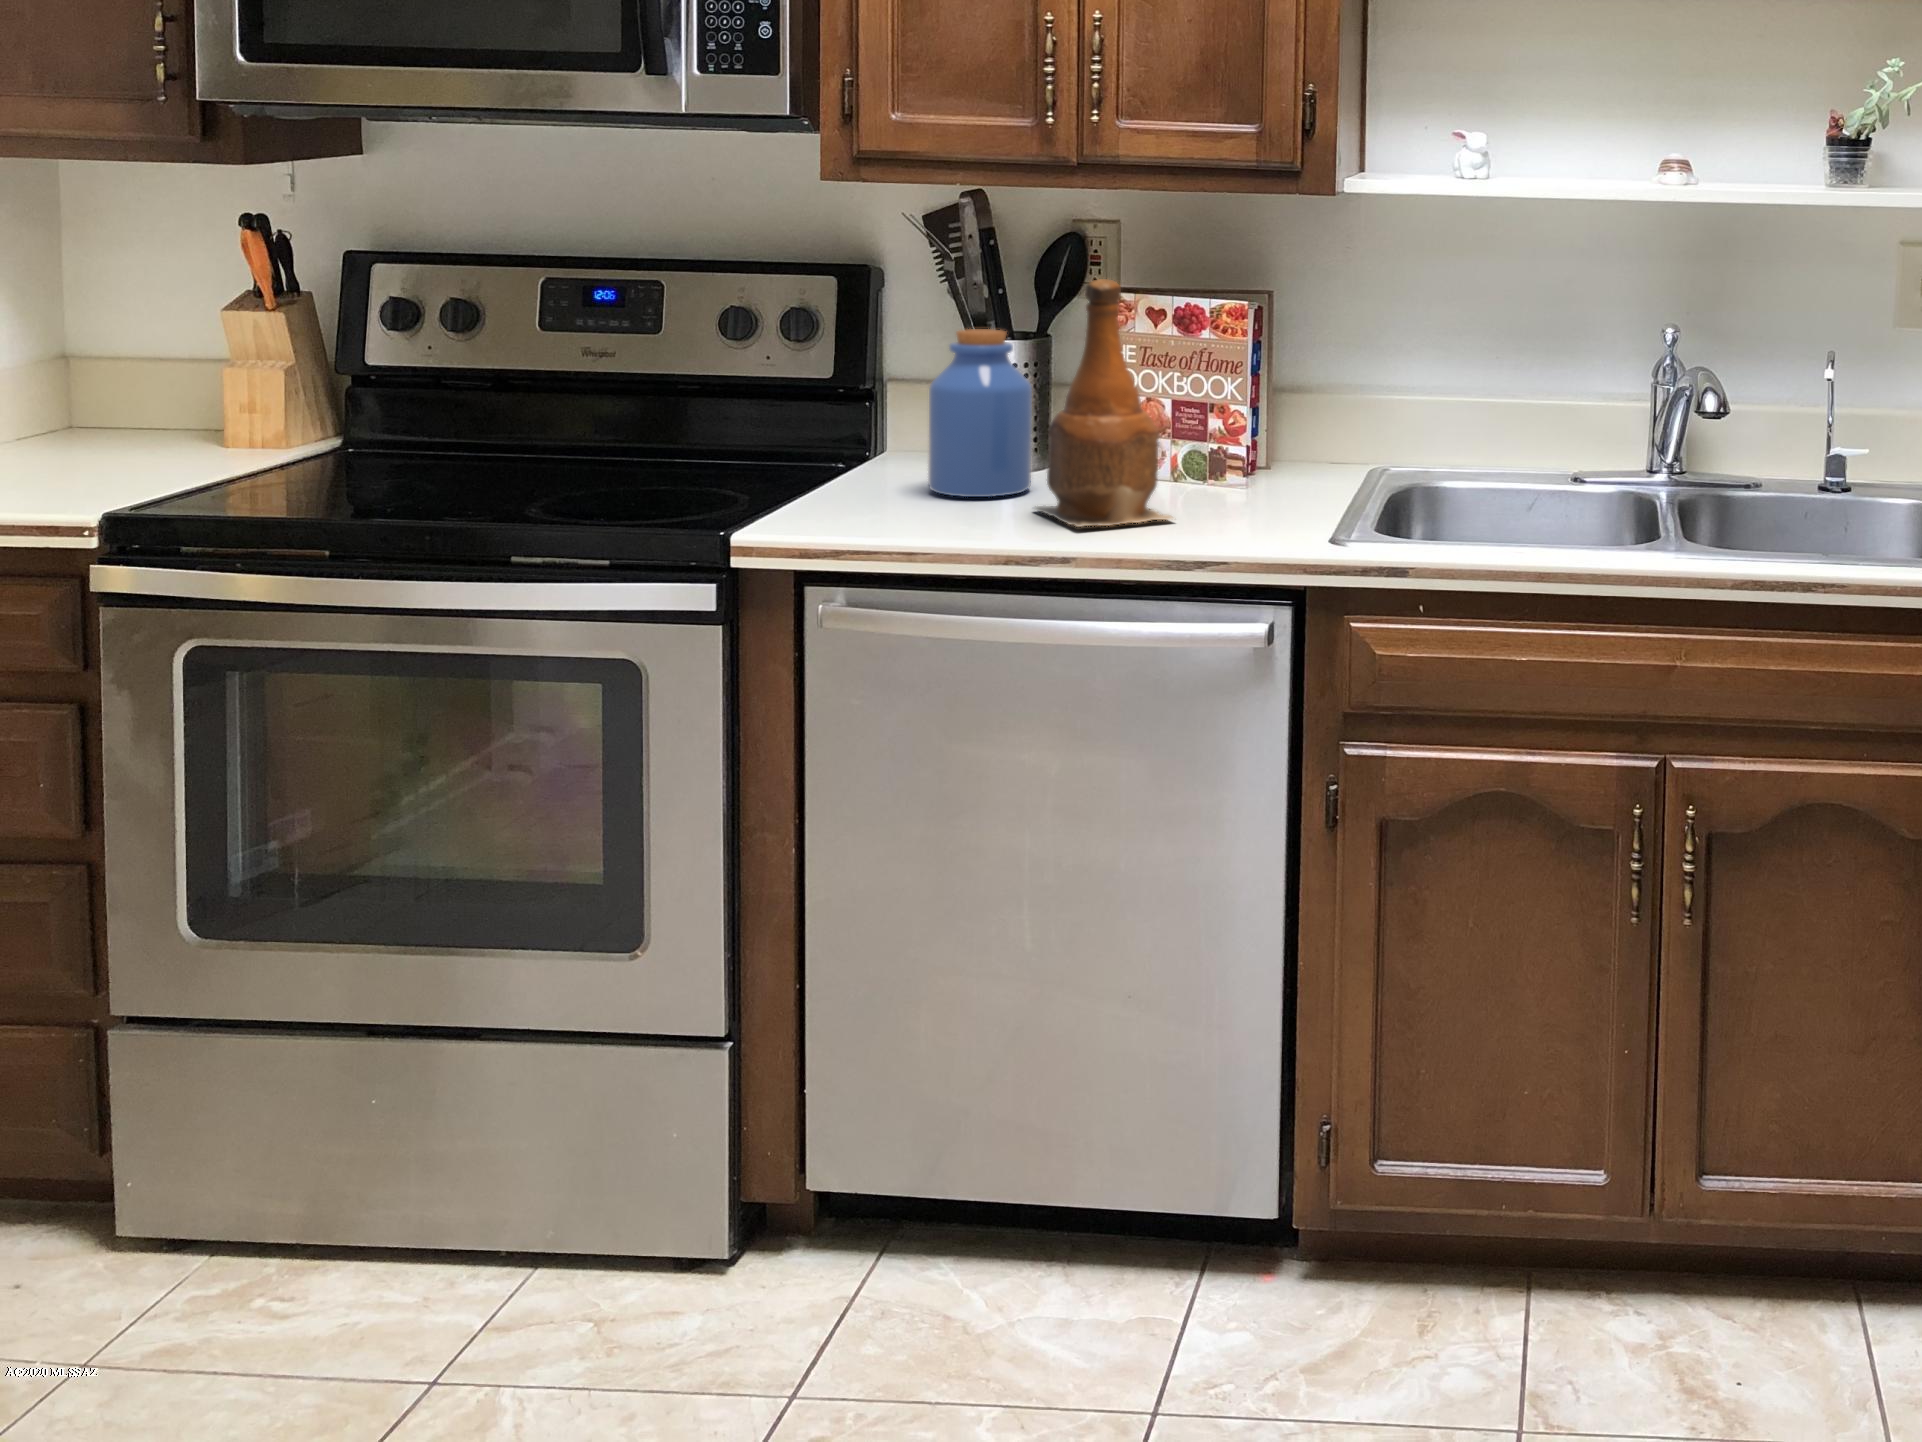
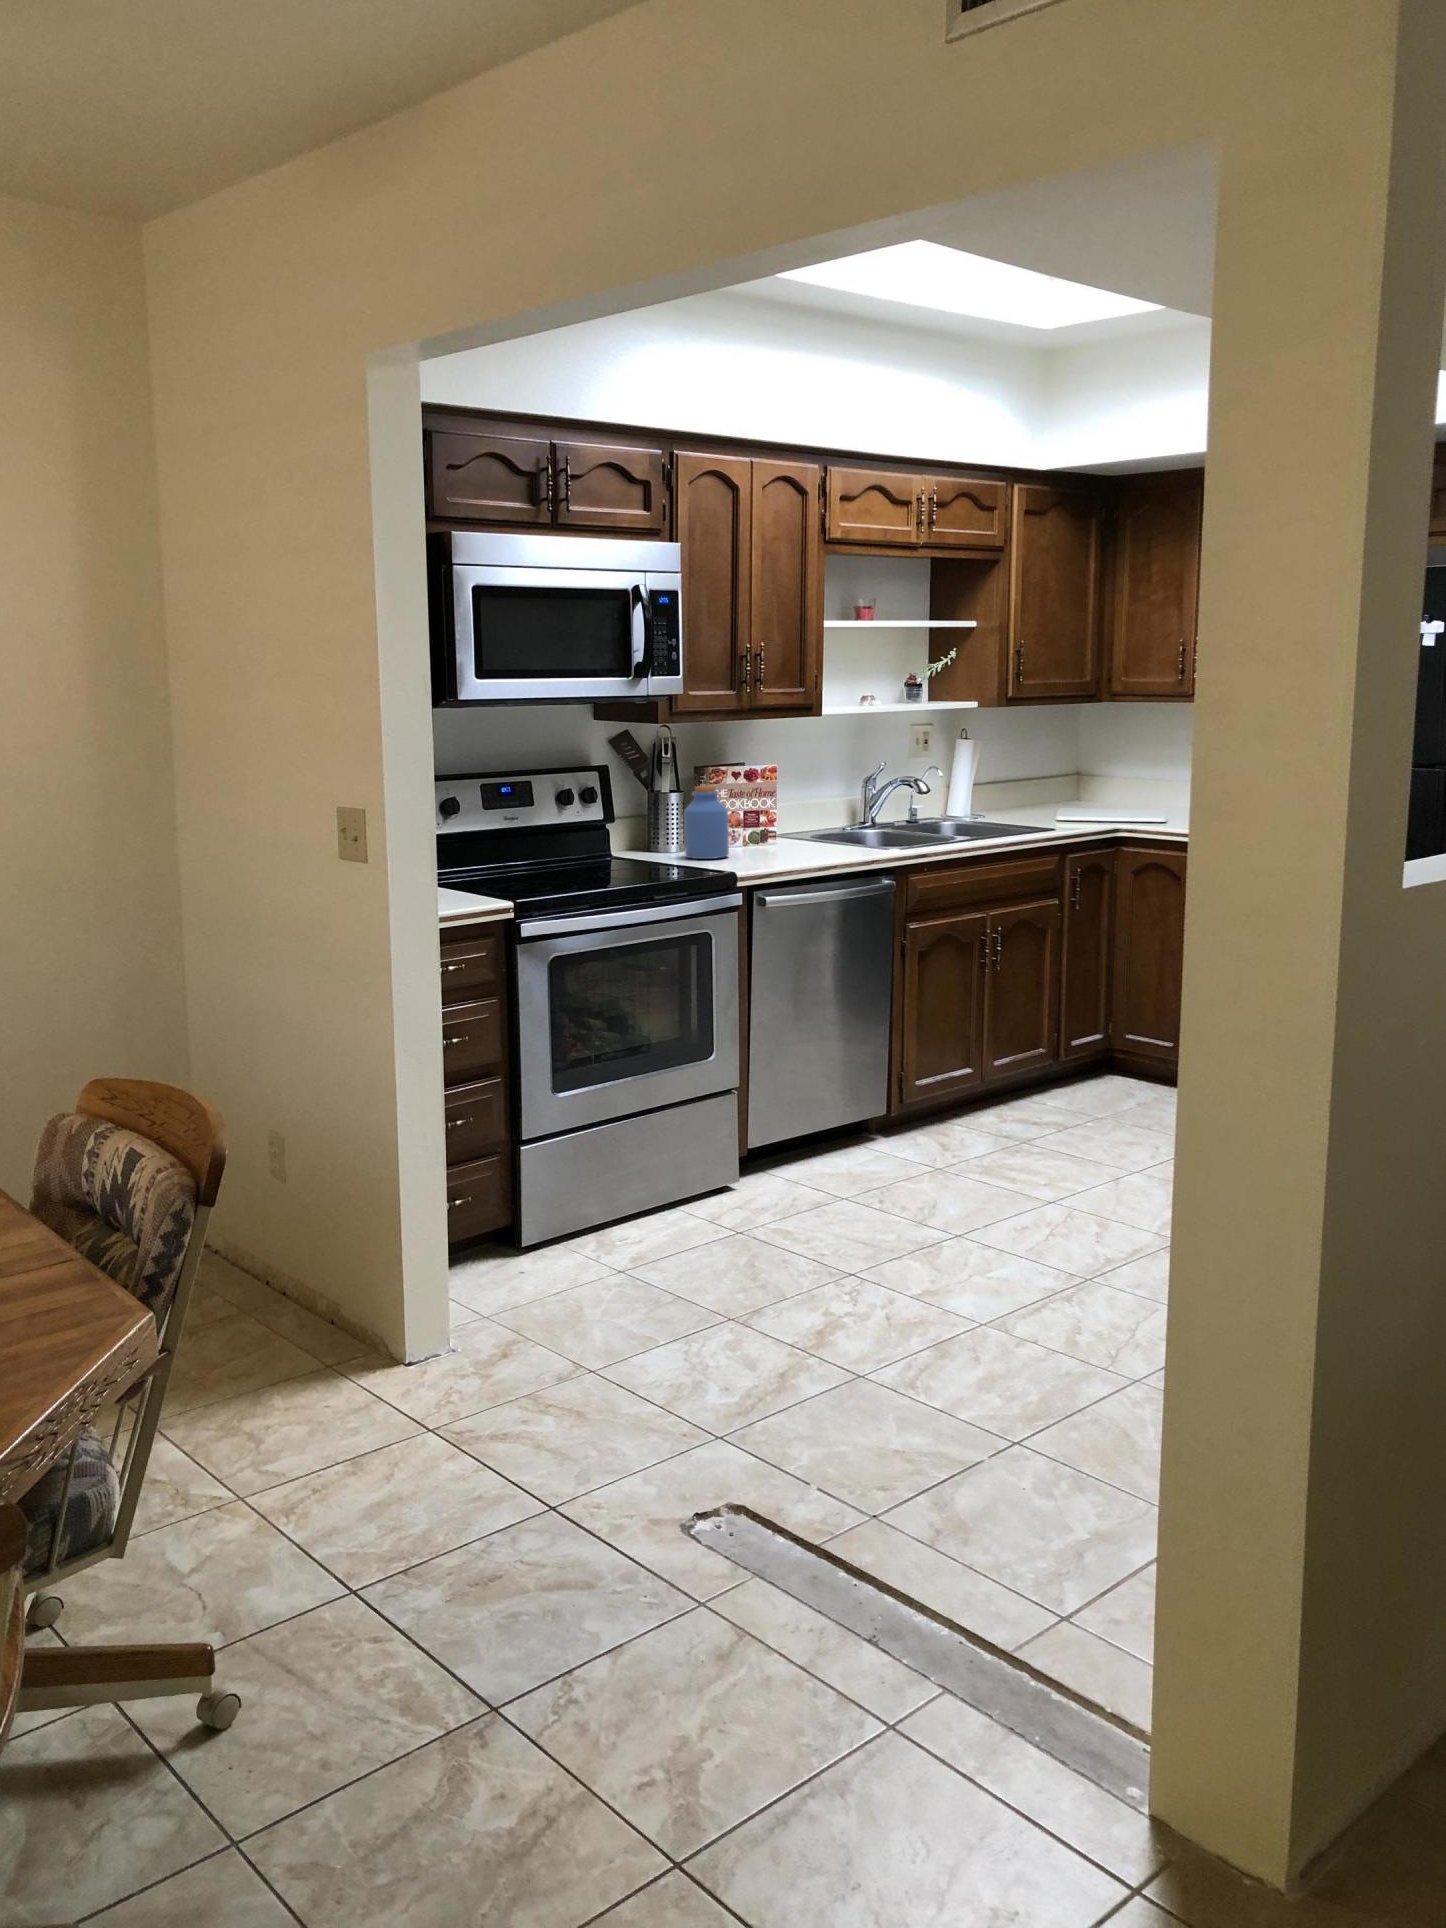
bottle: present [1035,279,1172,527] -> none [759,756,816,857]

